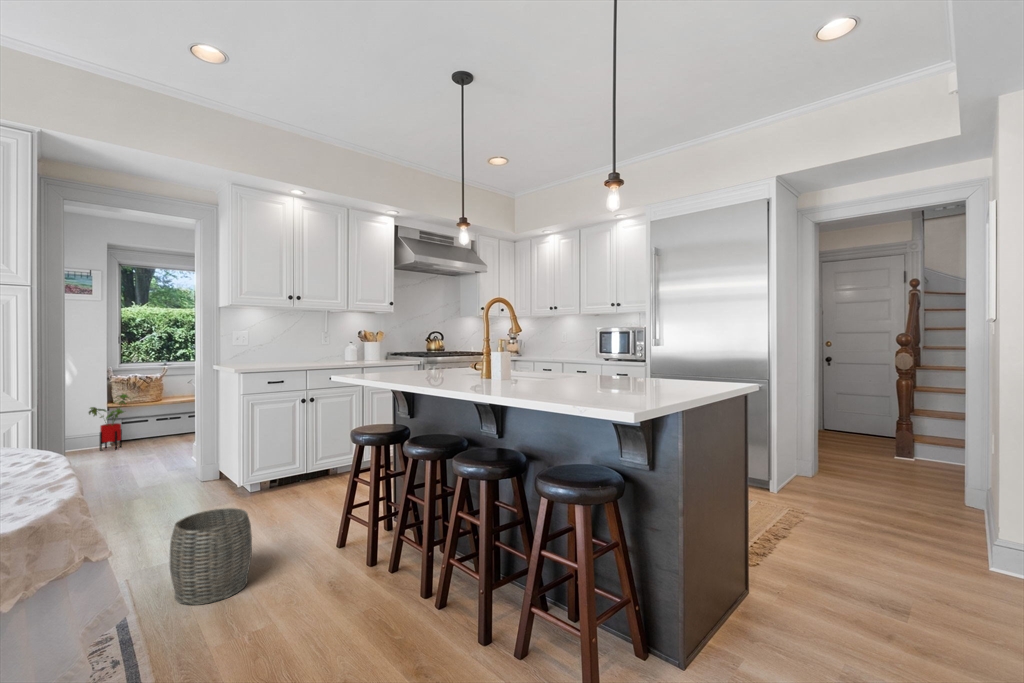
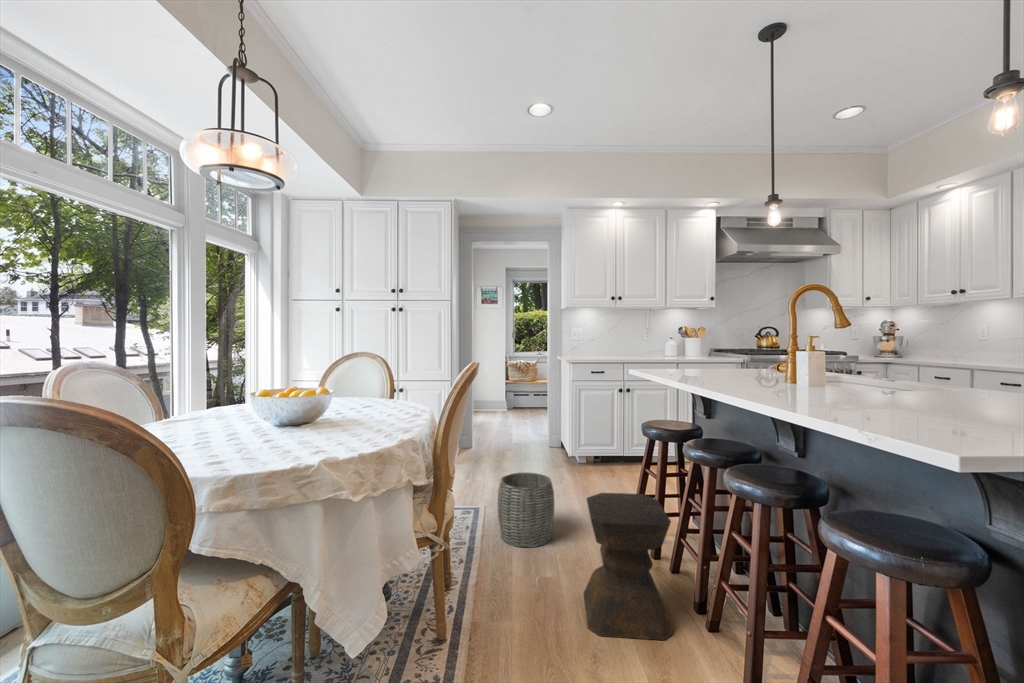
house plant: present [89,394,128,451] -> none [491,374,515,414]
stool: none [309,499,410,655] -> present [584,493,673,640]

